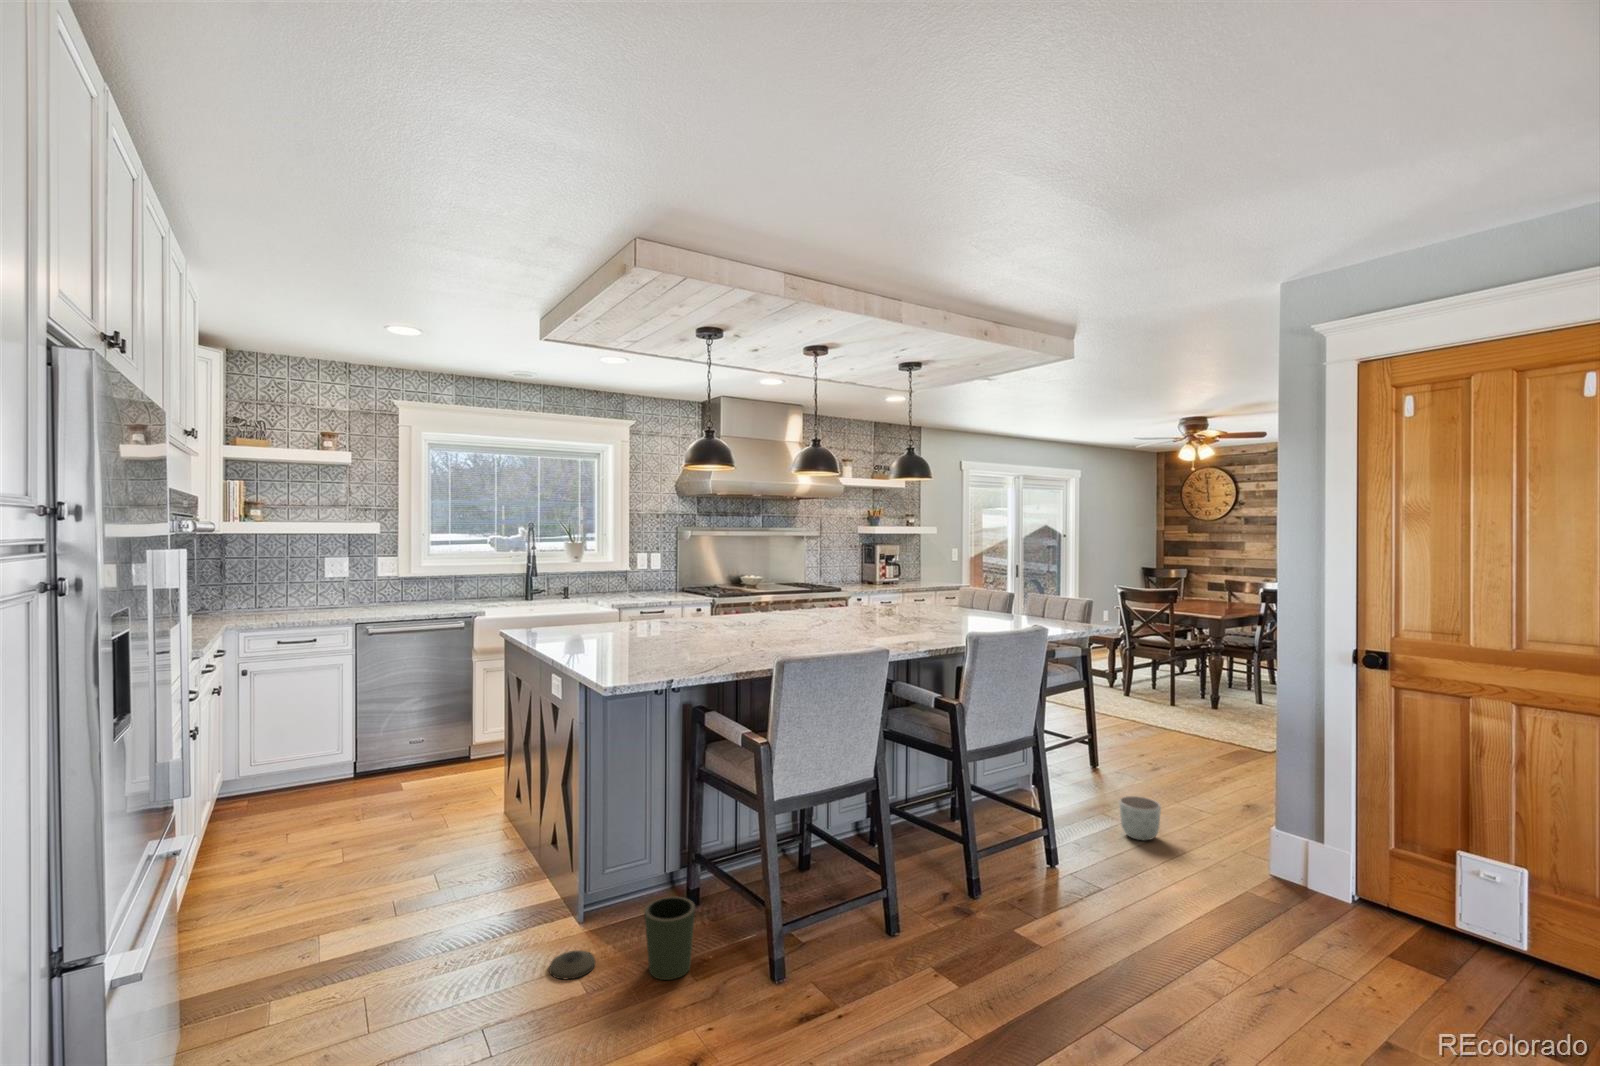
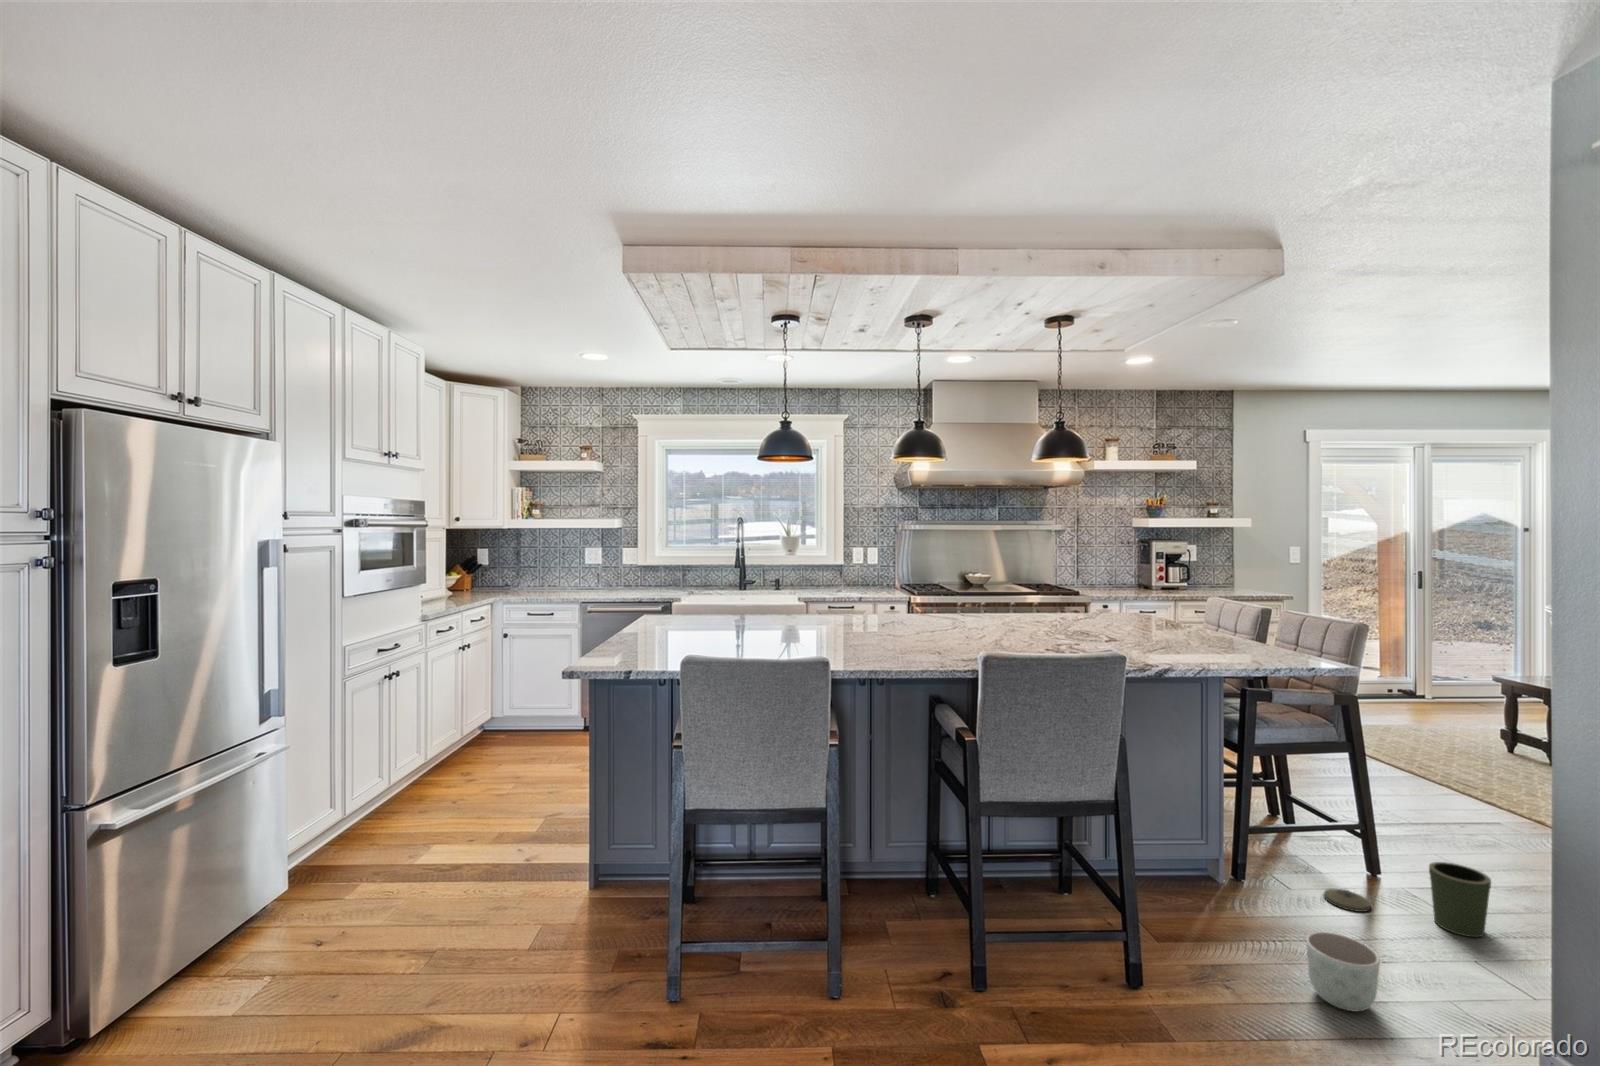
trash can: present [549,896,695,980] -> present [1324,862,1491,937]

